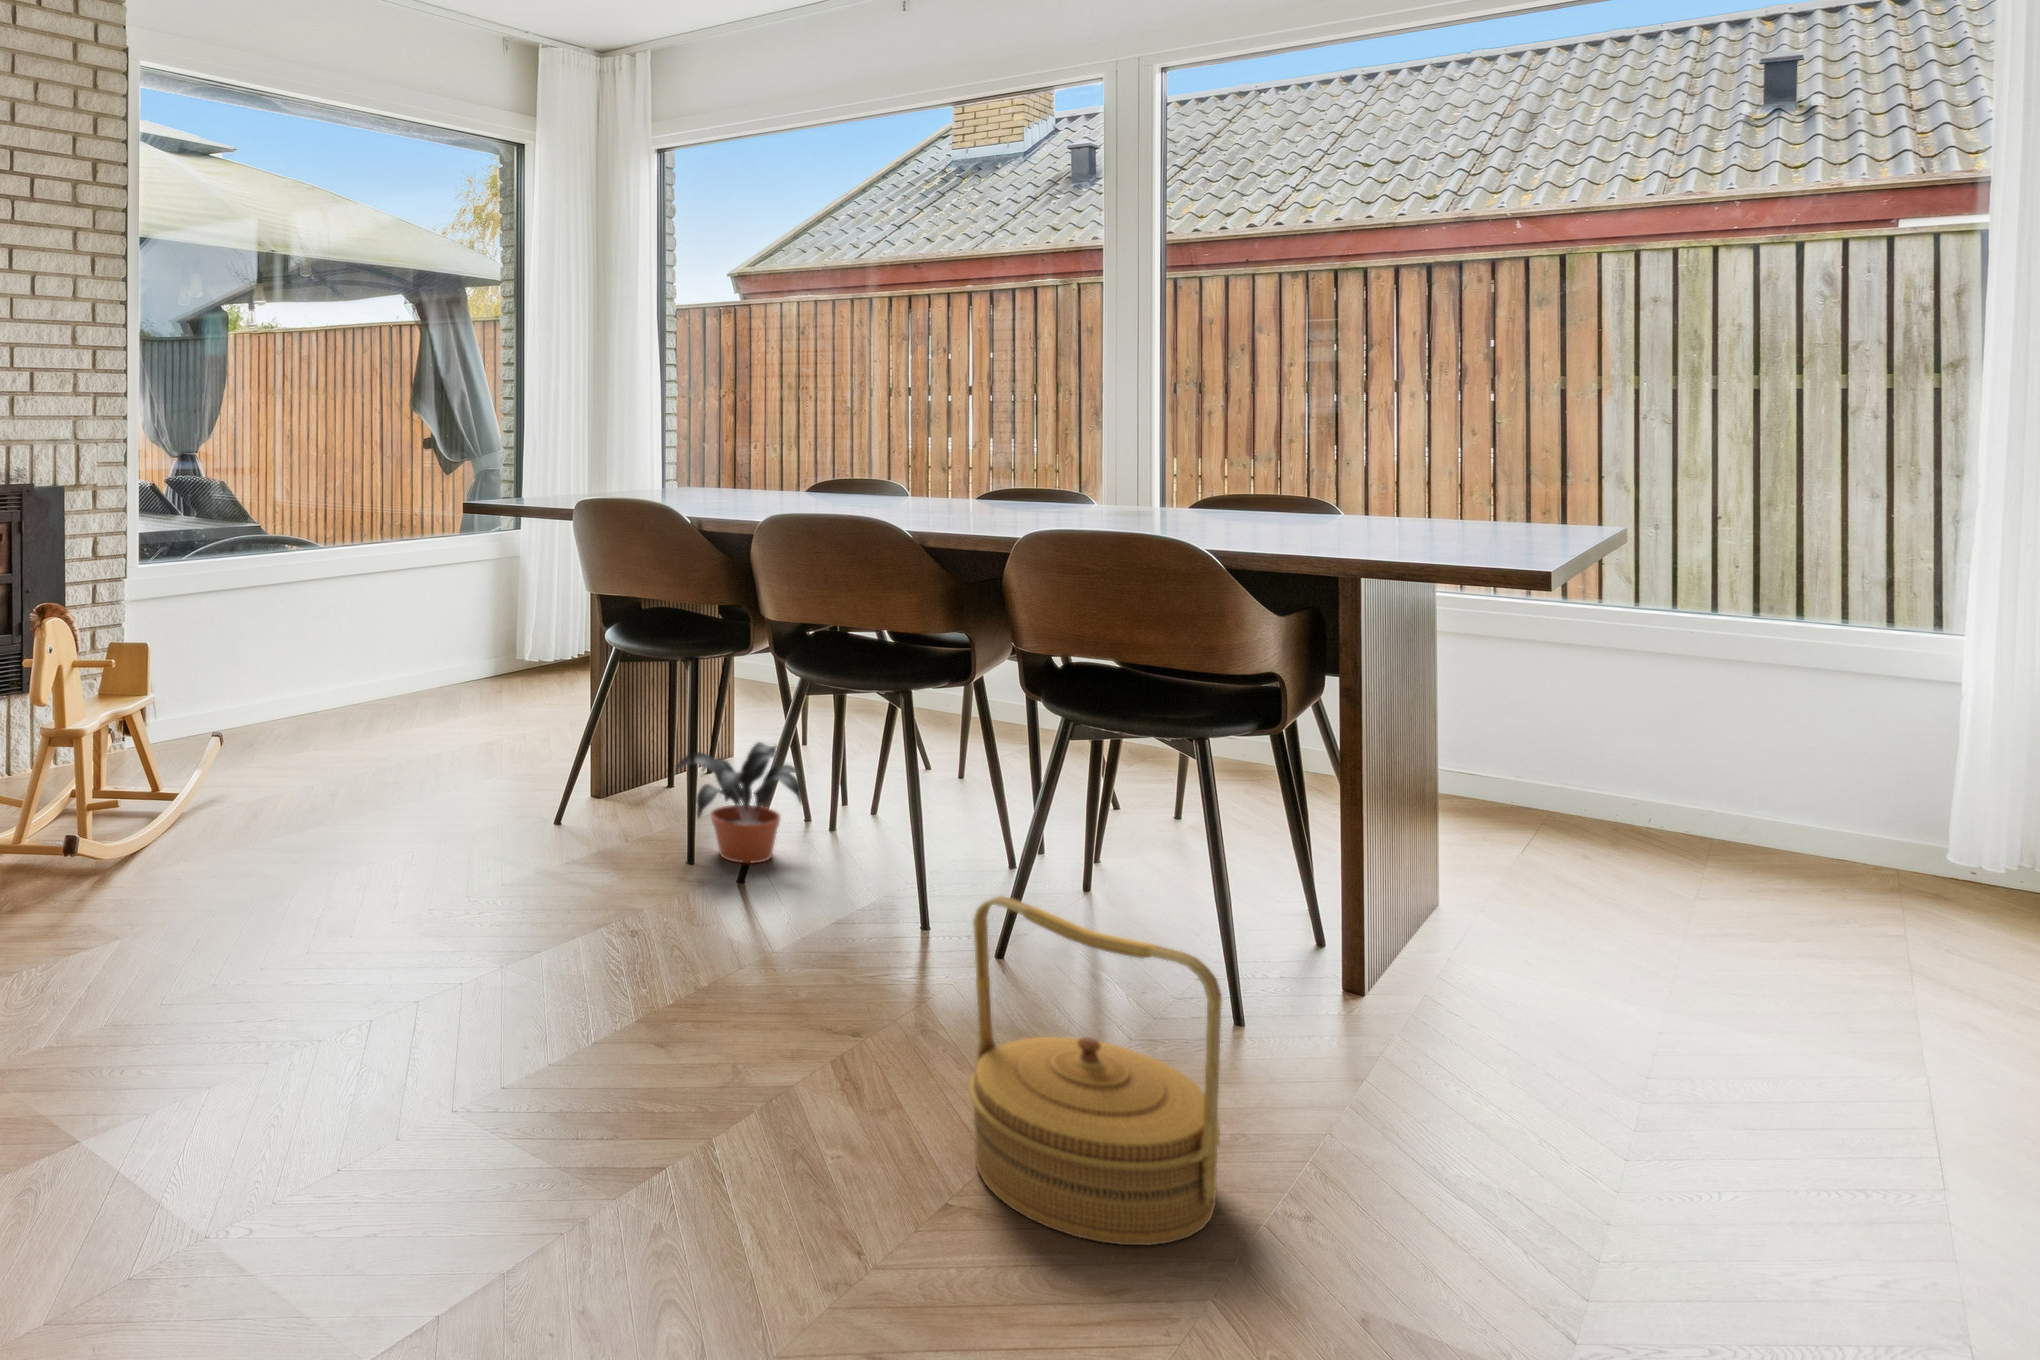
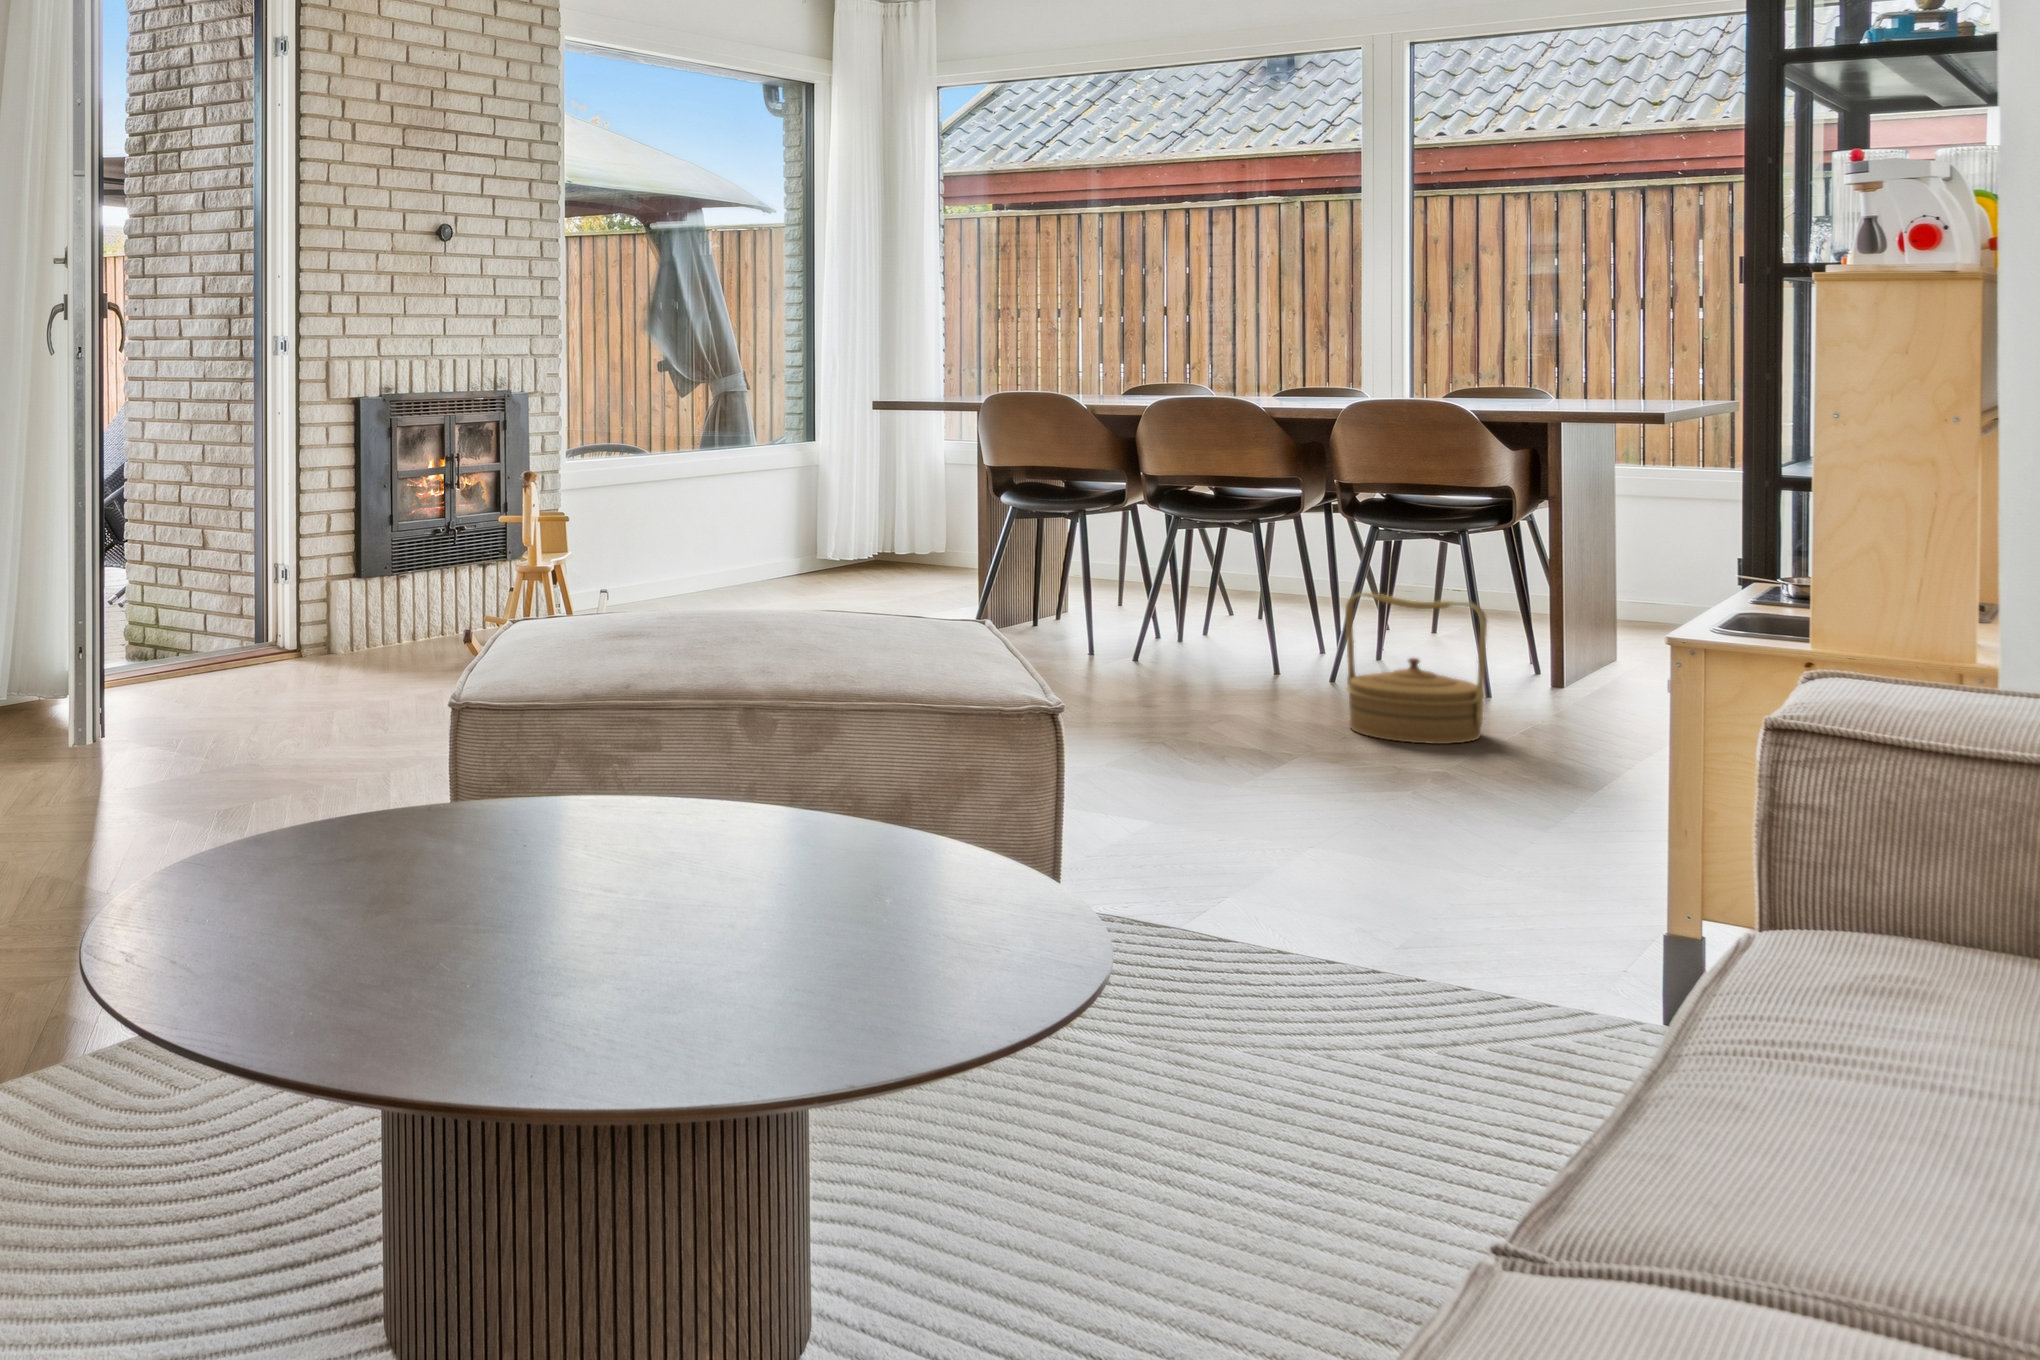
potted plant: present [677,742,803,863] -> none [1069,572,1172,652]

